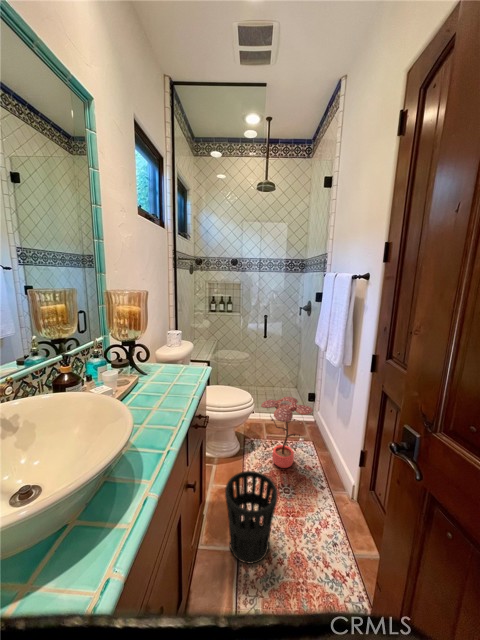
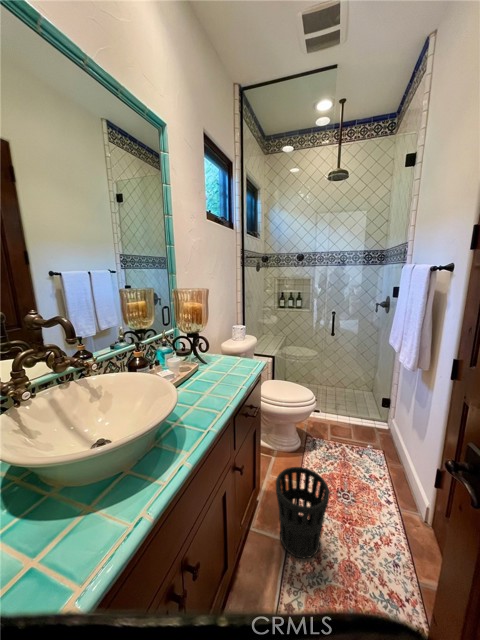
potted plant: present [261,397,313,468] -> none [322,398,381,473]

